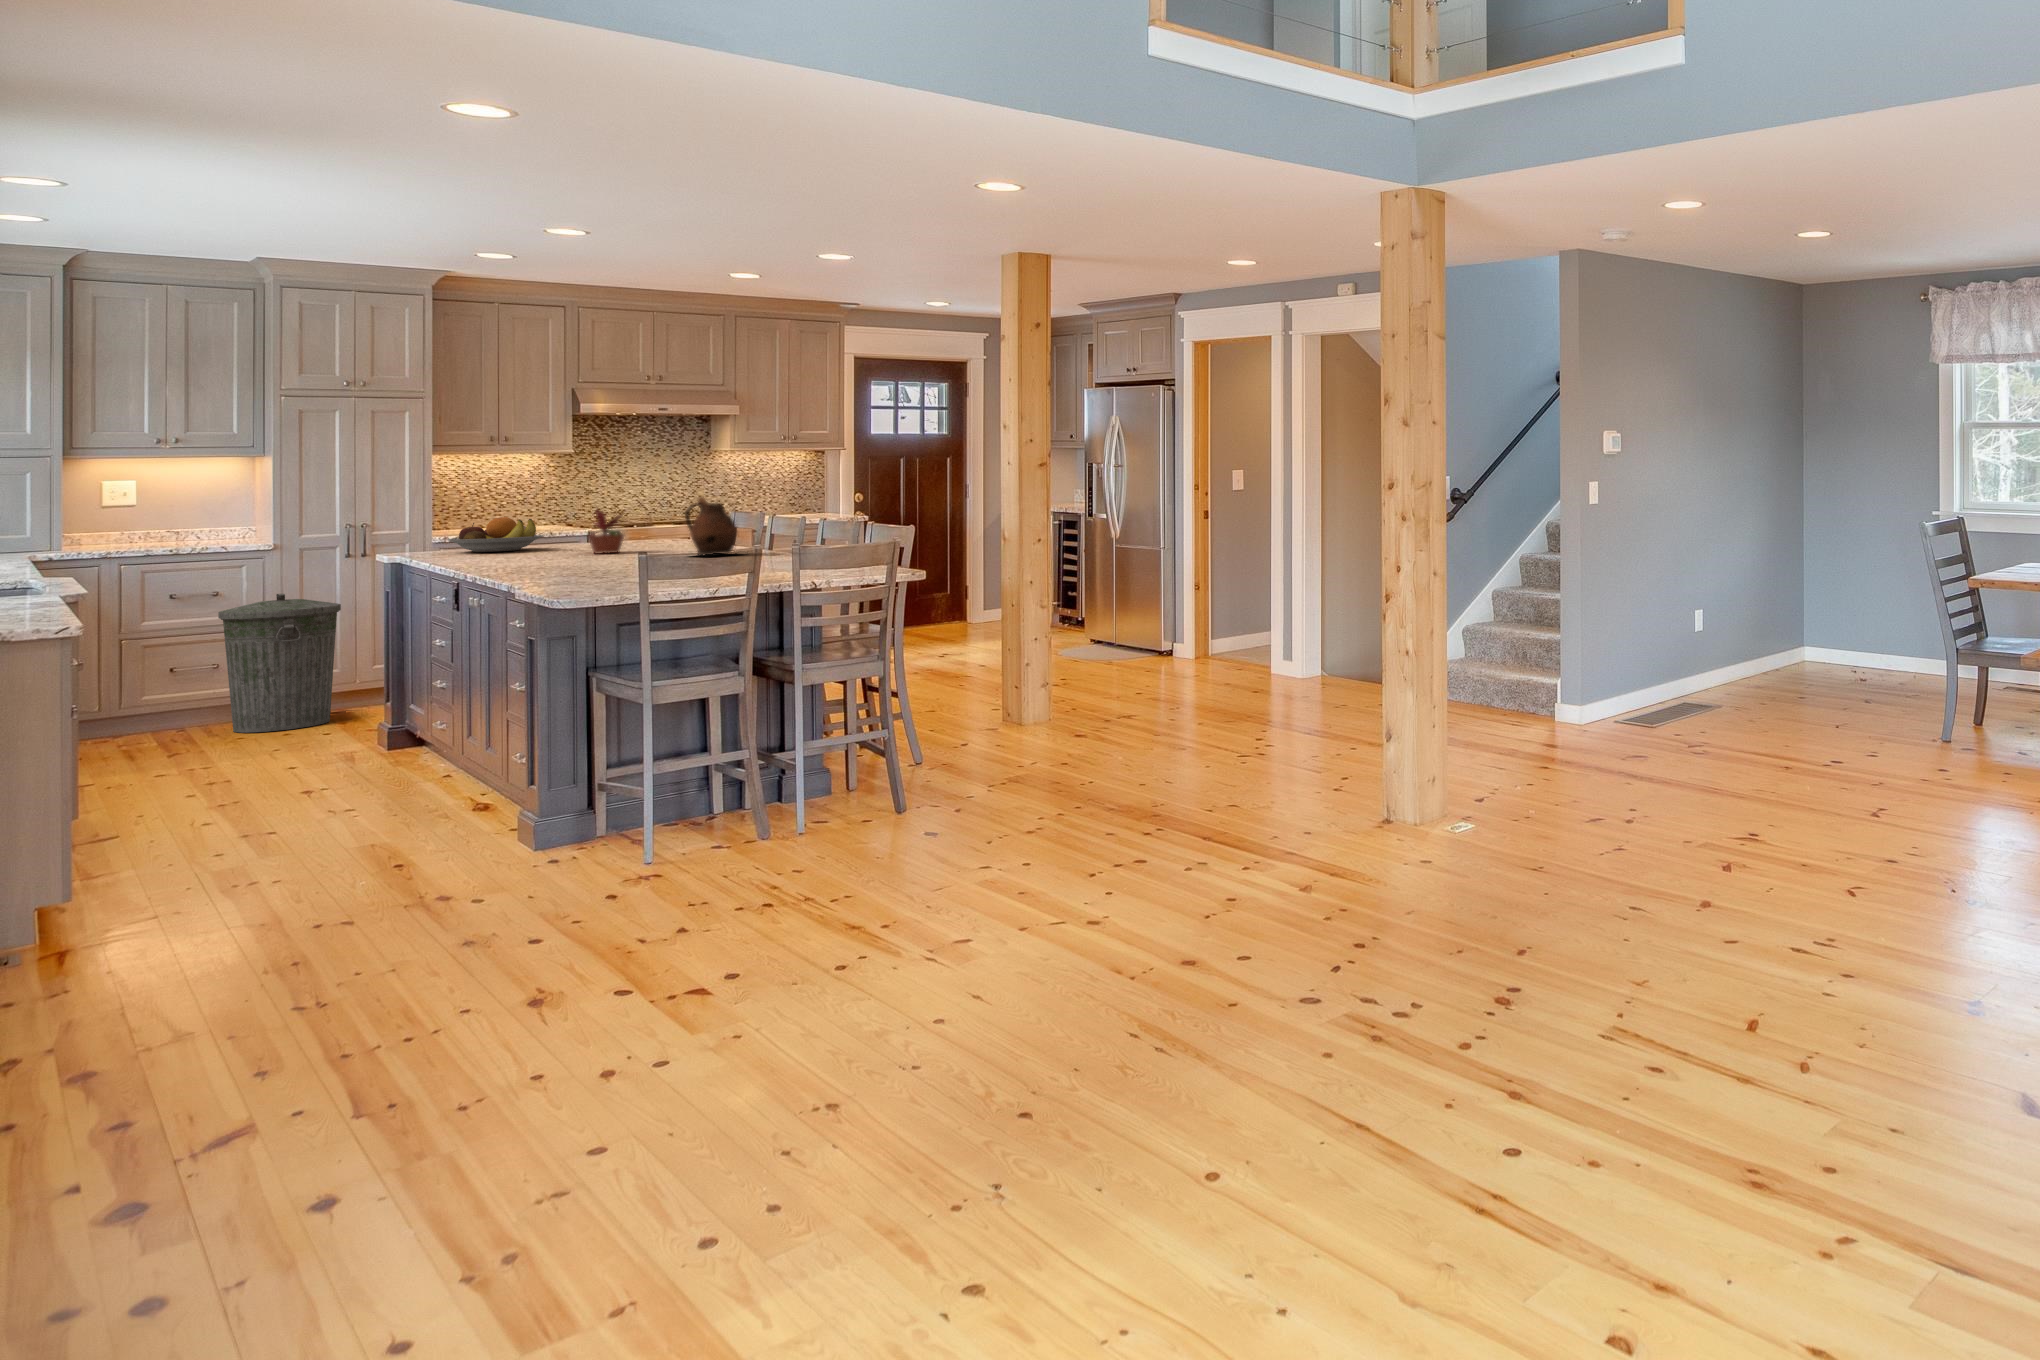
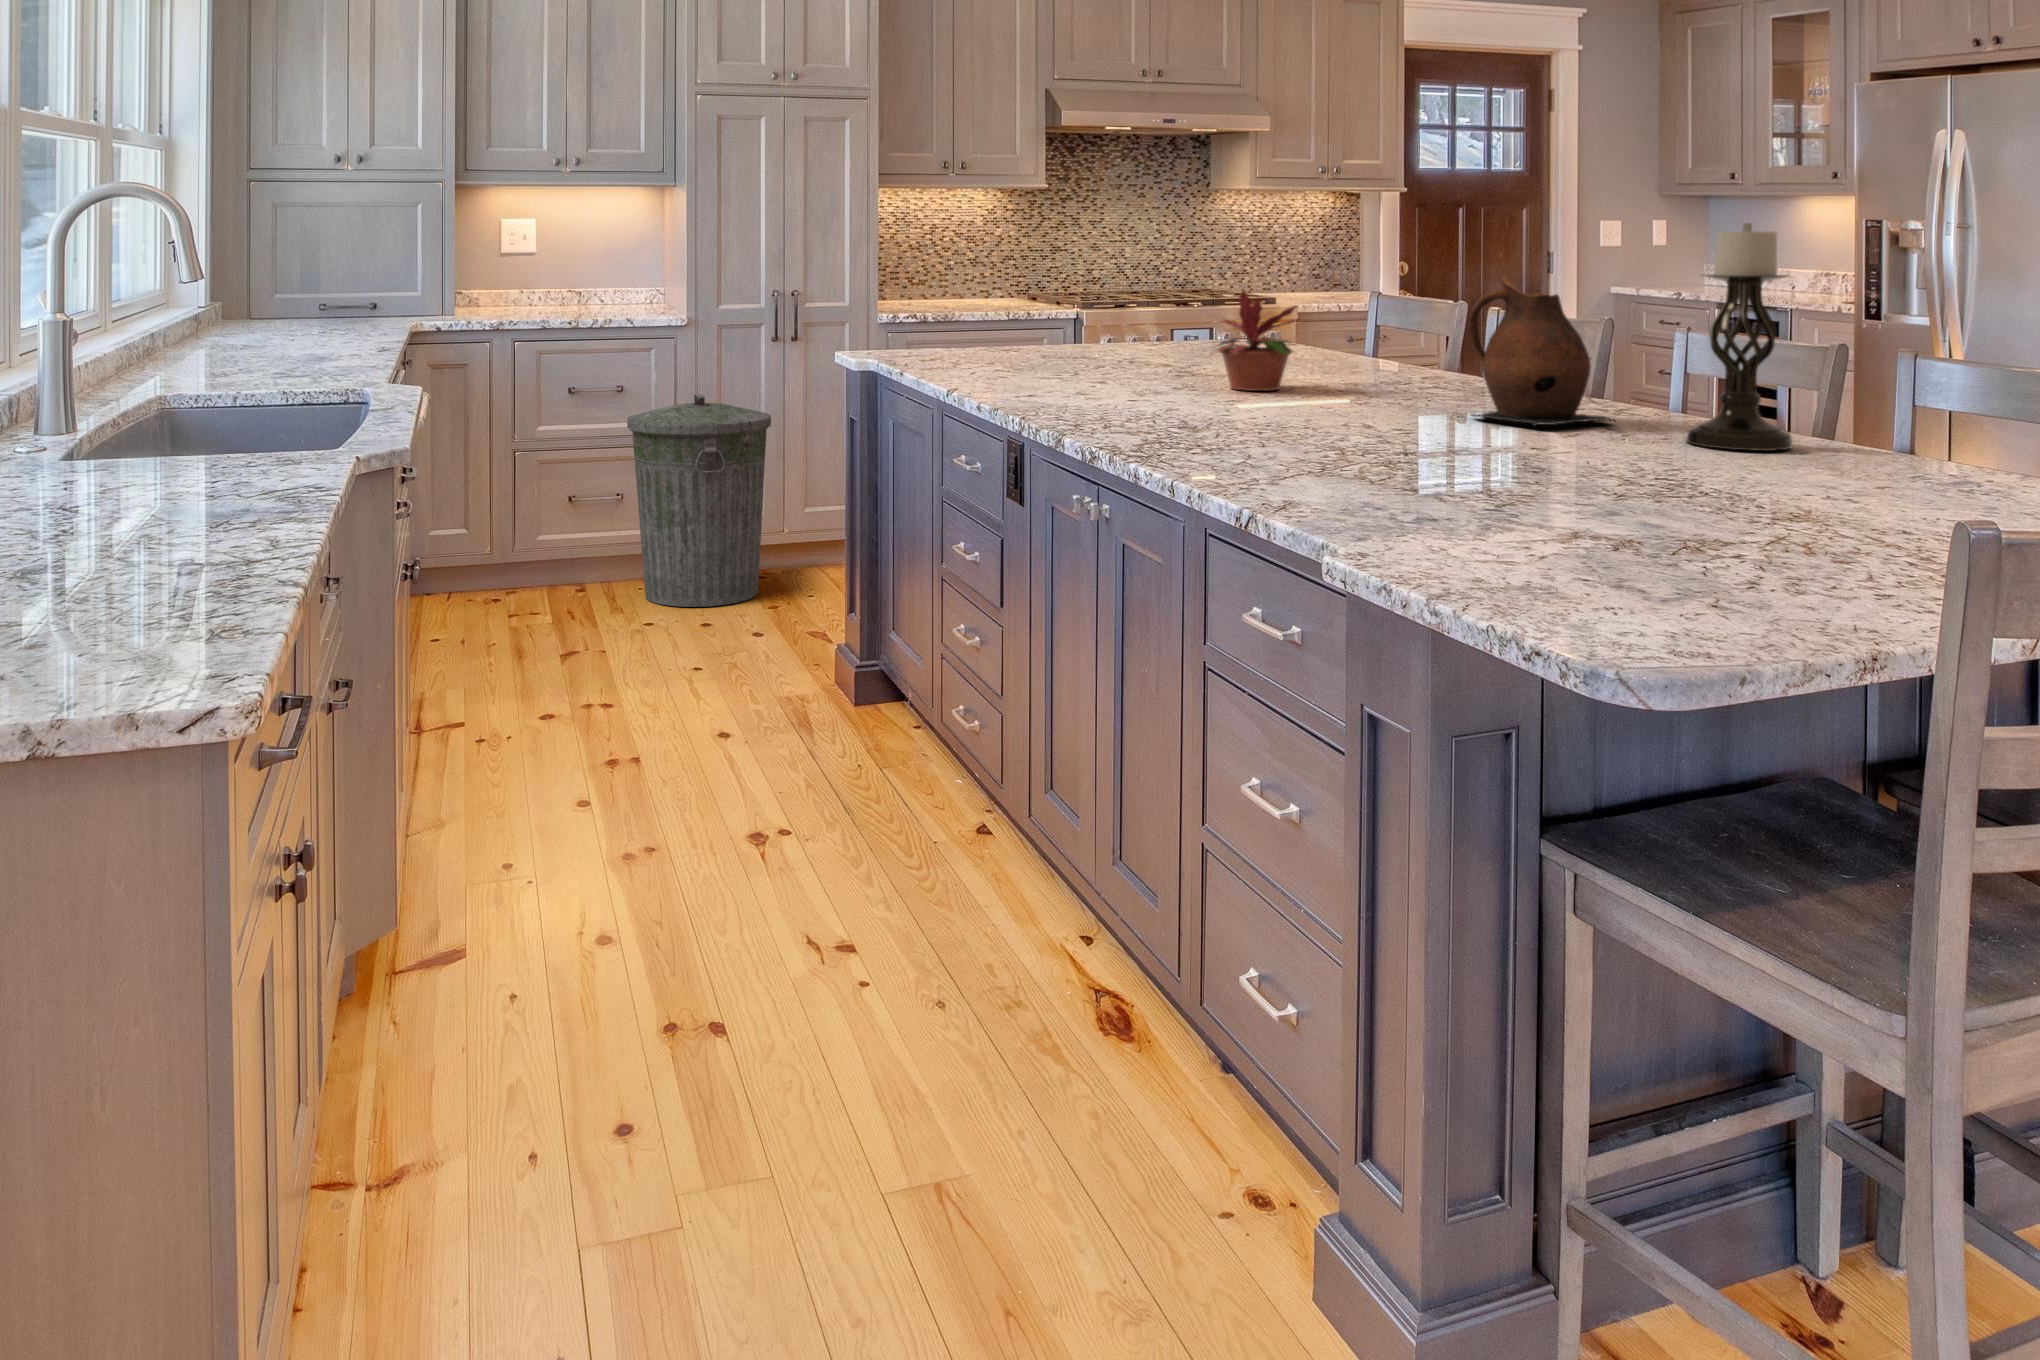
candle holder: none [759,473,799,558] -> present [1686,223,1792,451]
fruit bowl: present [448,517,543,552] -> none [956,300,1109,367]

